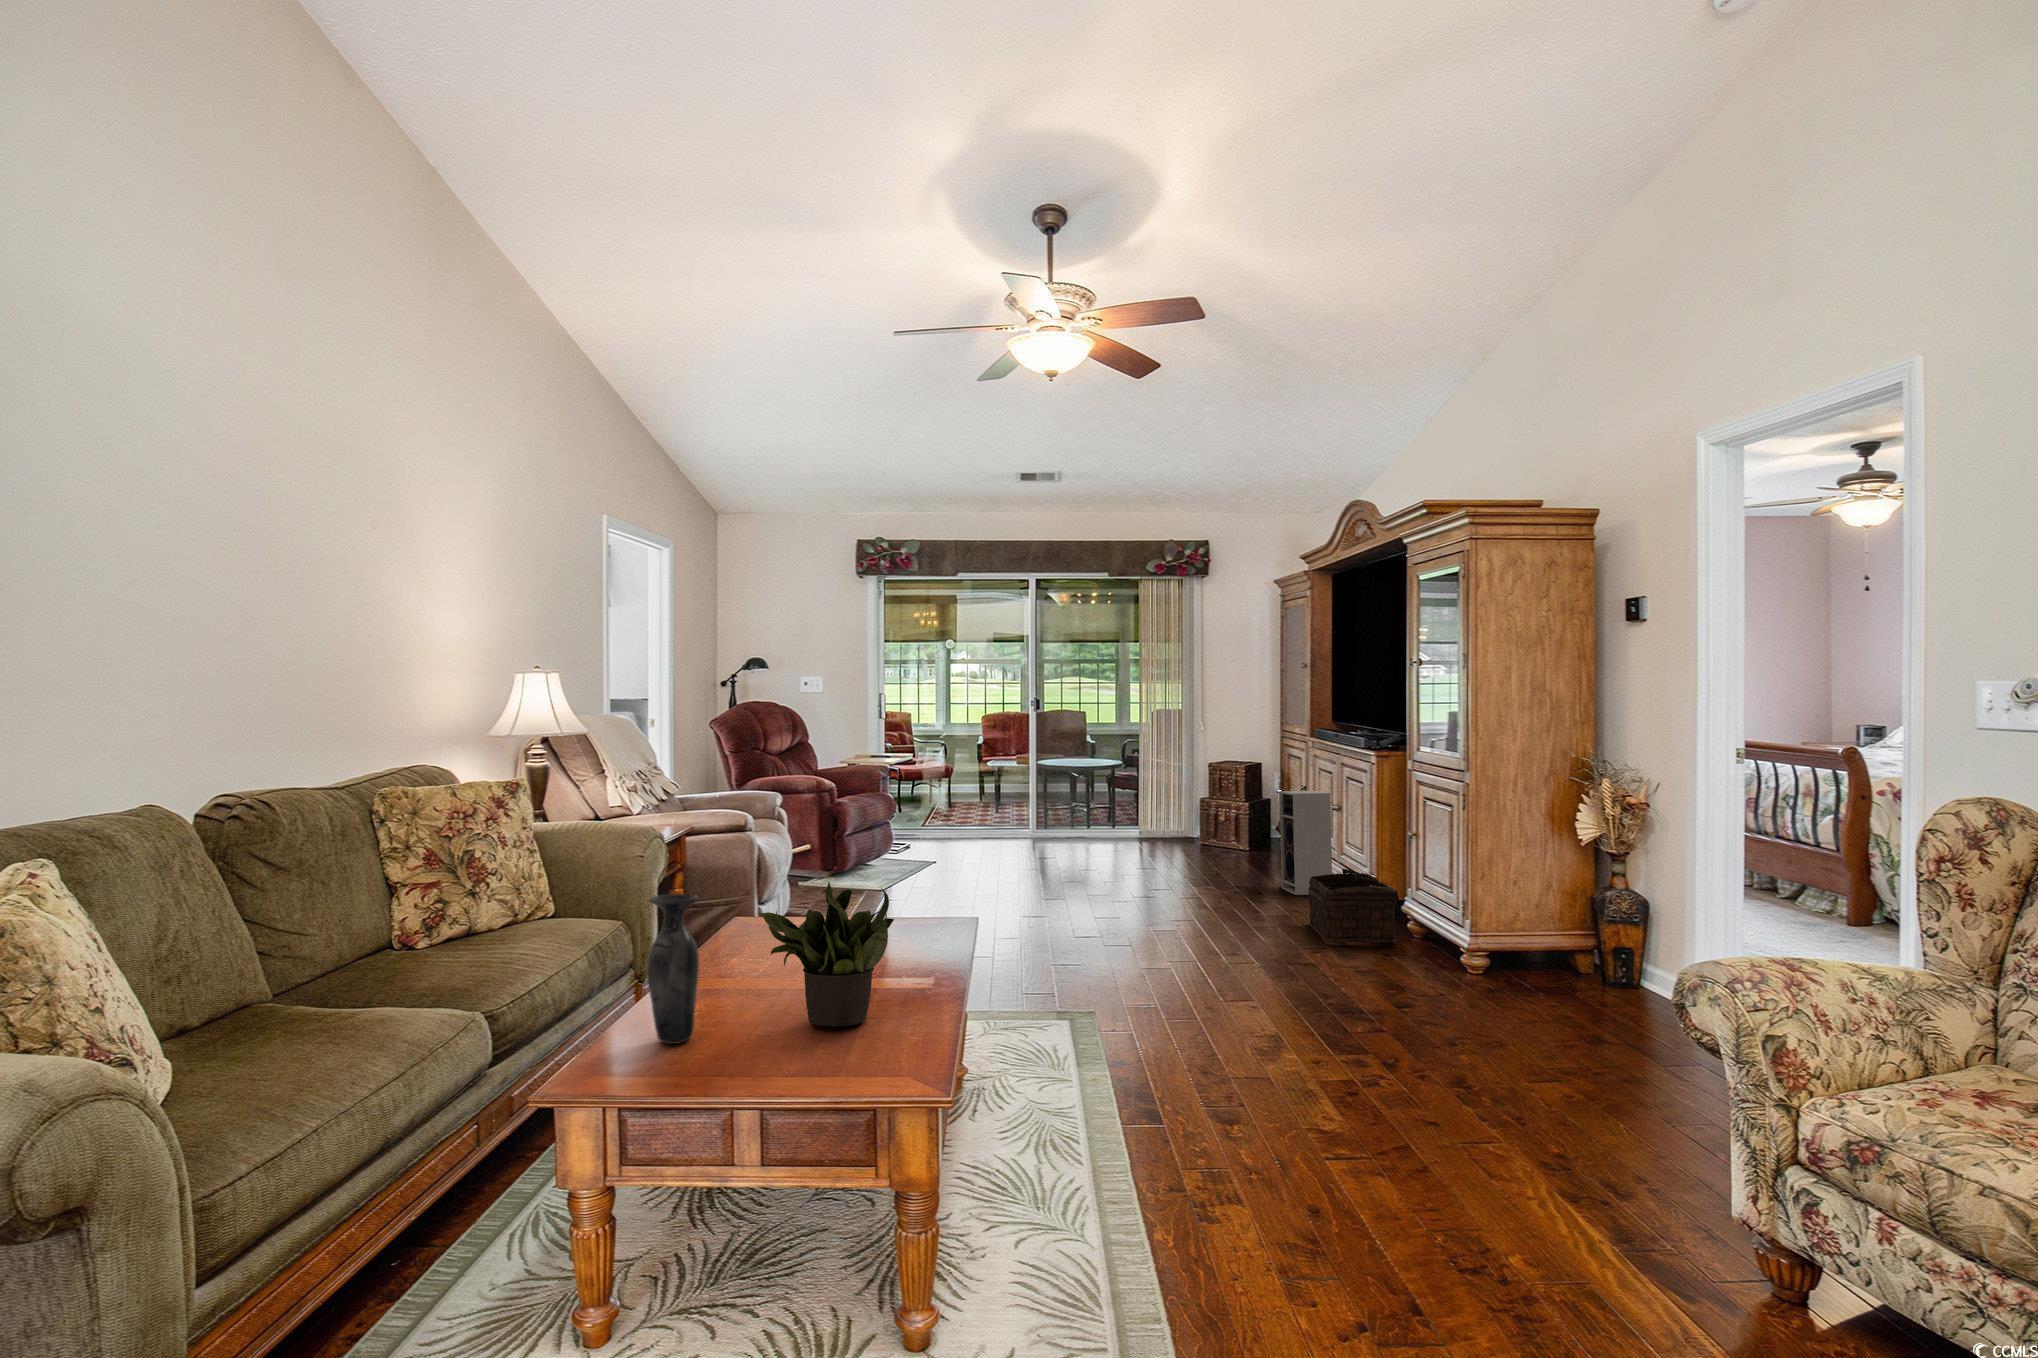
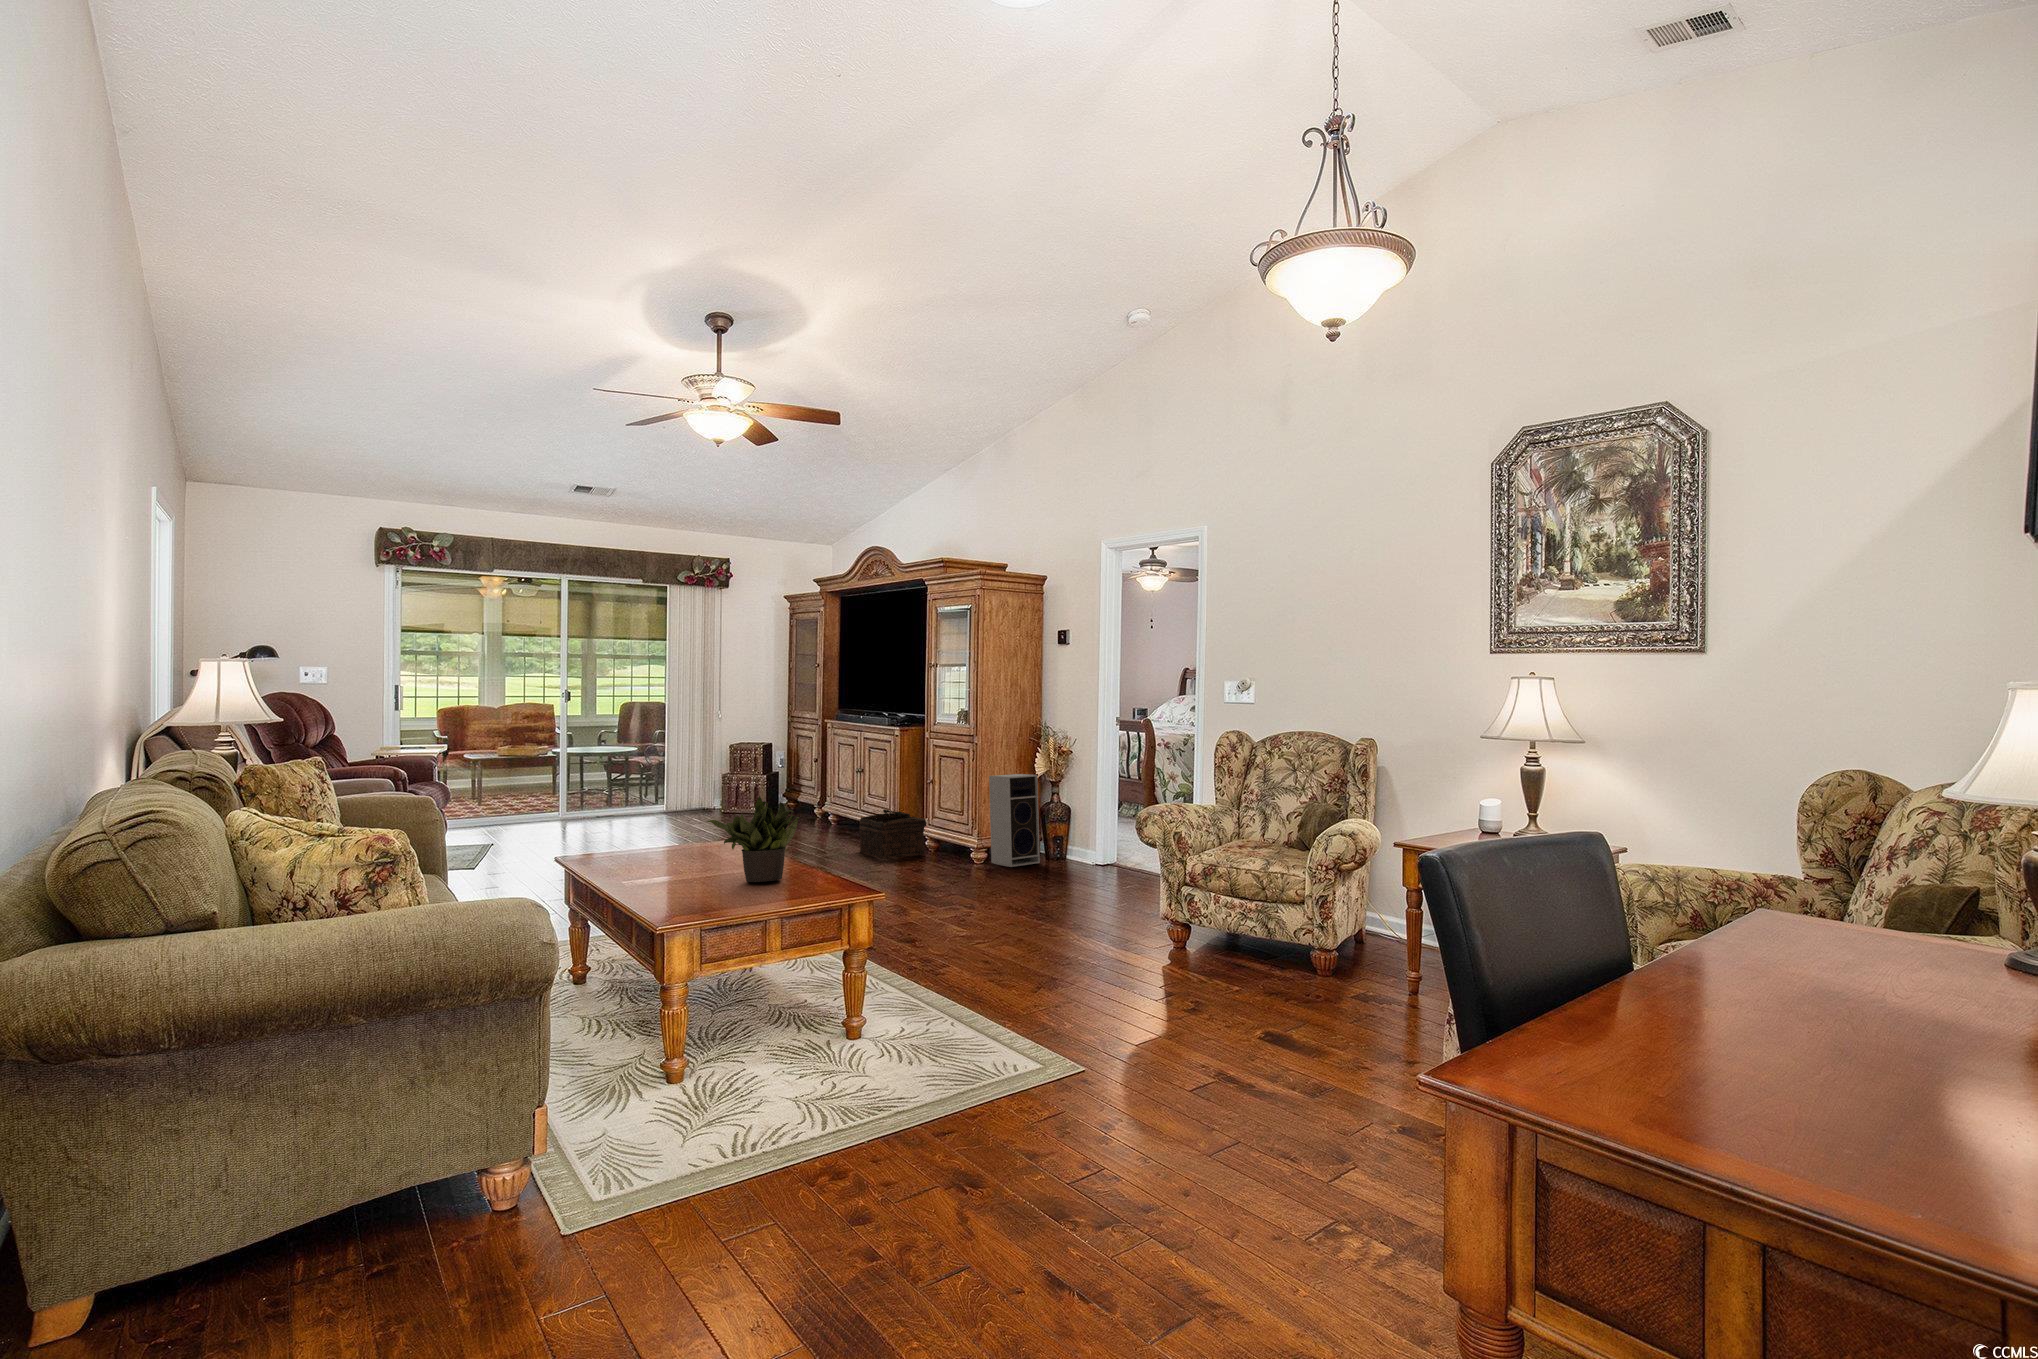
speaker: present [1280,791,1332,895] -> present [989,774,1040,867]
vase: present [647,894,699,1044] -> none [662,808,695,900]

